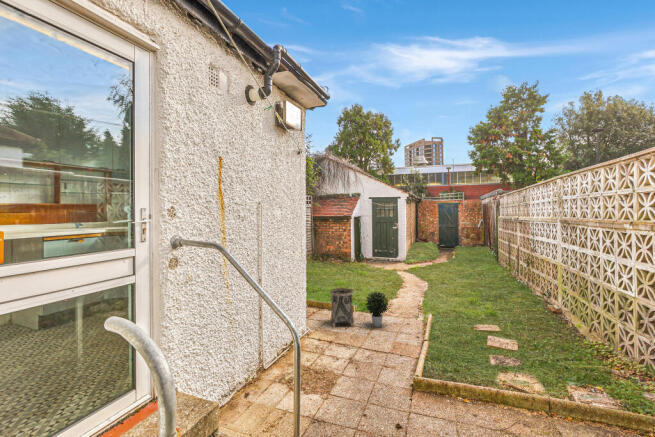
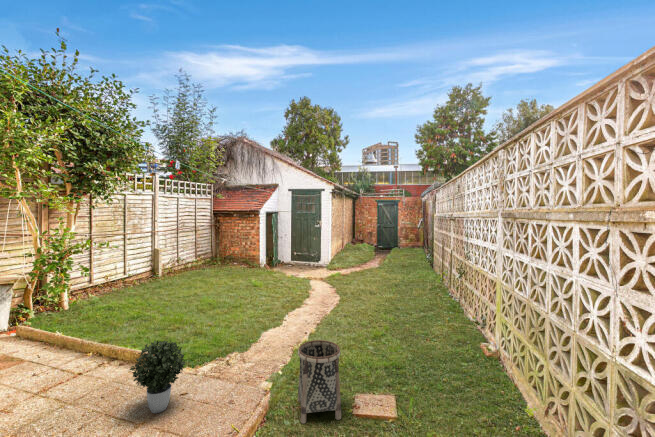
basket: present [330,288,354,327] -> present [298,340,341,423]

